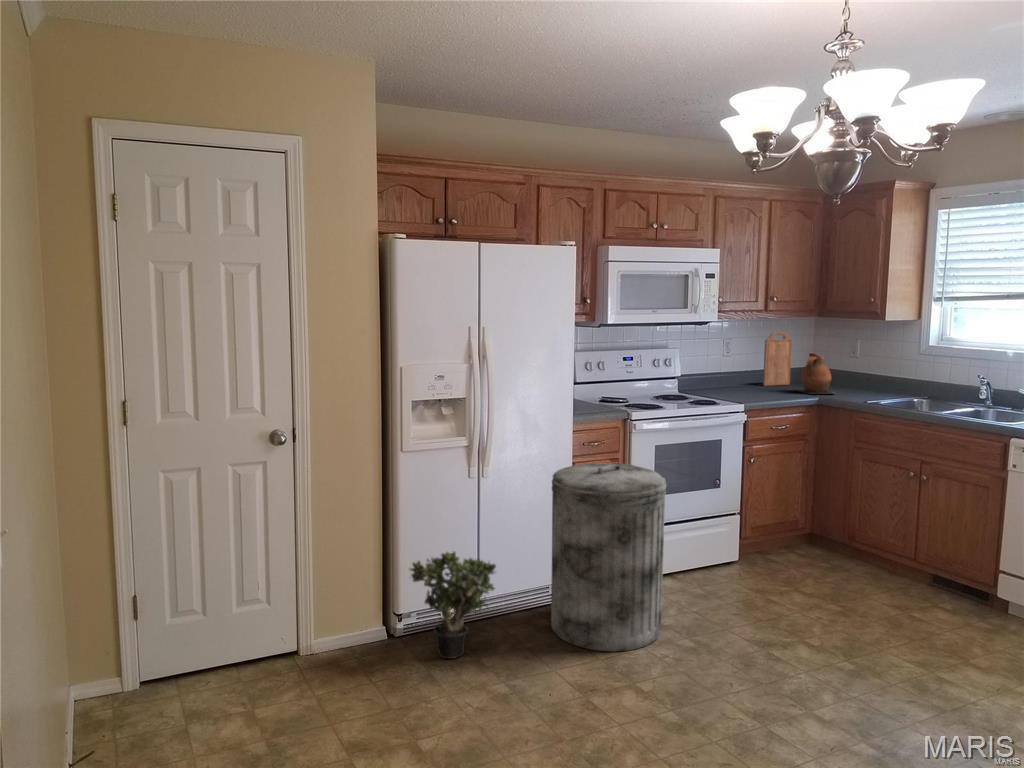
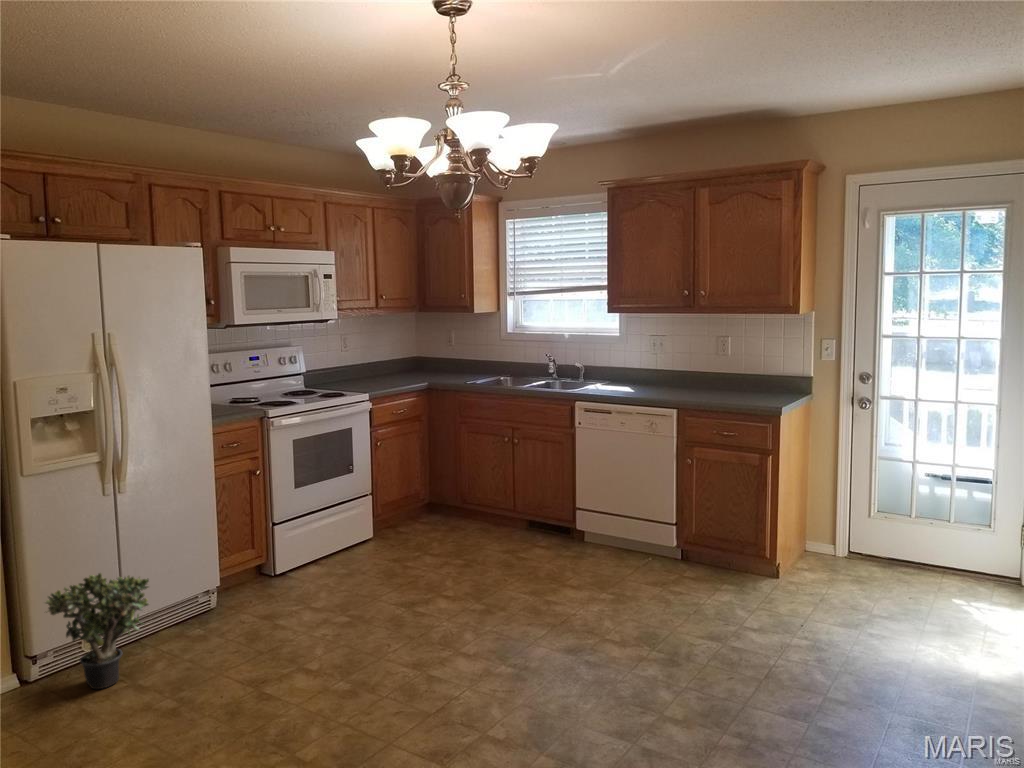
cutting board: present [763,333,792,386] -> none [377,328,401,377]
ceramic pitcher: present [799,353,835,394] -> none [408,344,442,380]
trash can: present [551,463,666,652] -> none [198,459,320,643]

